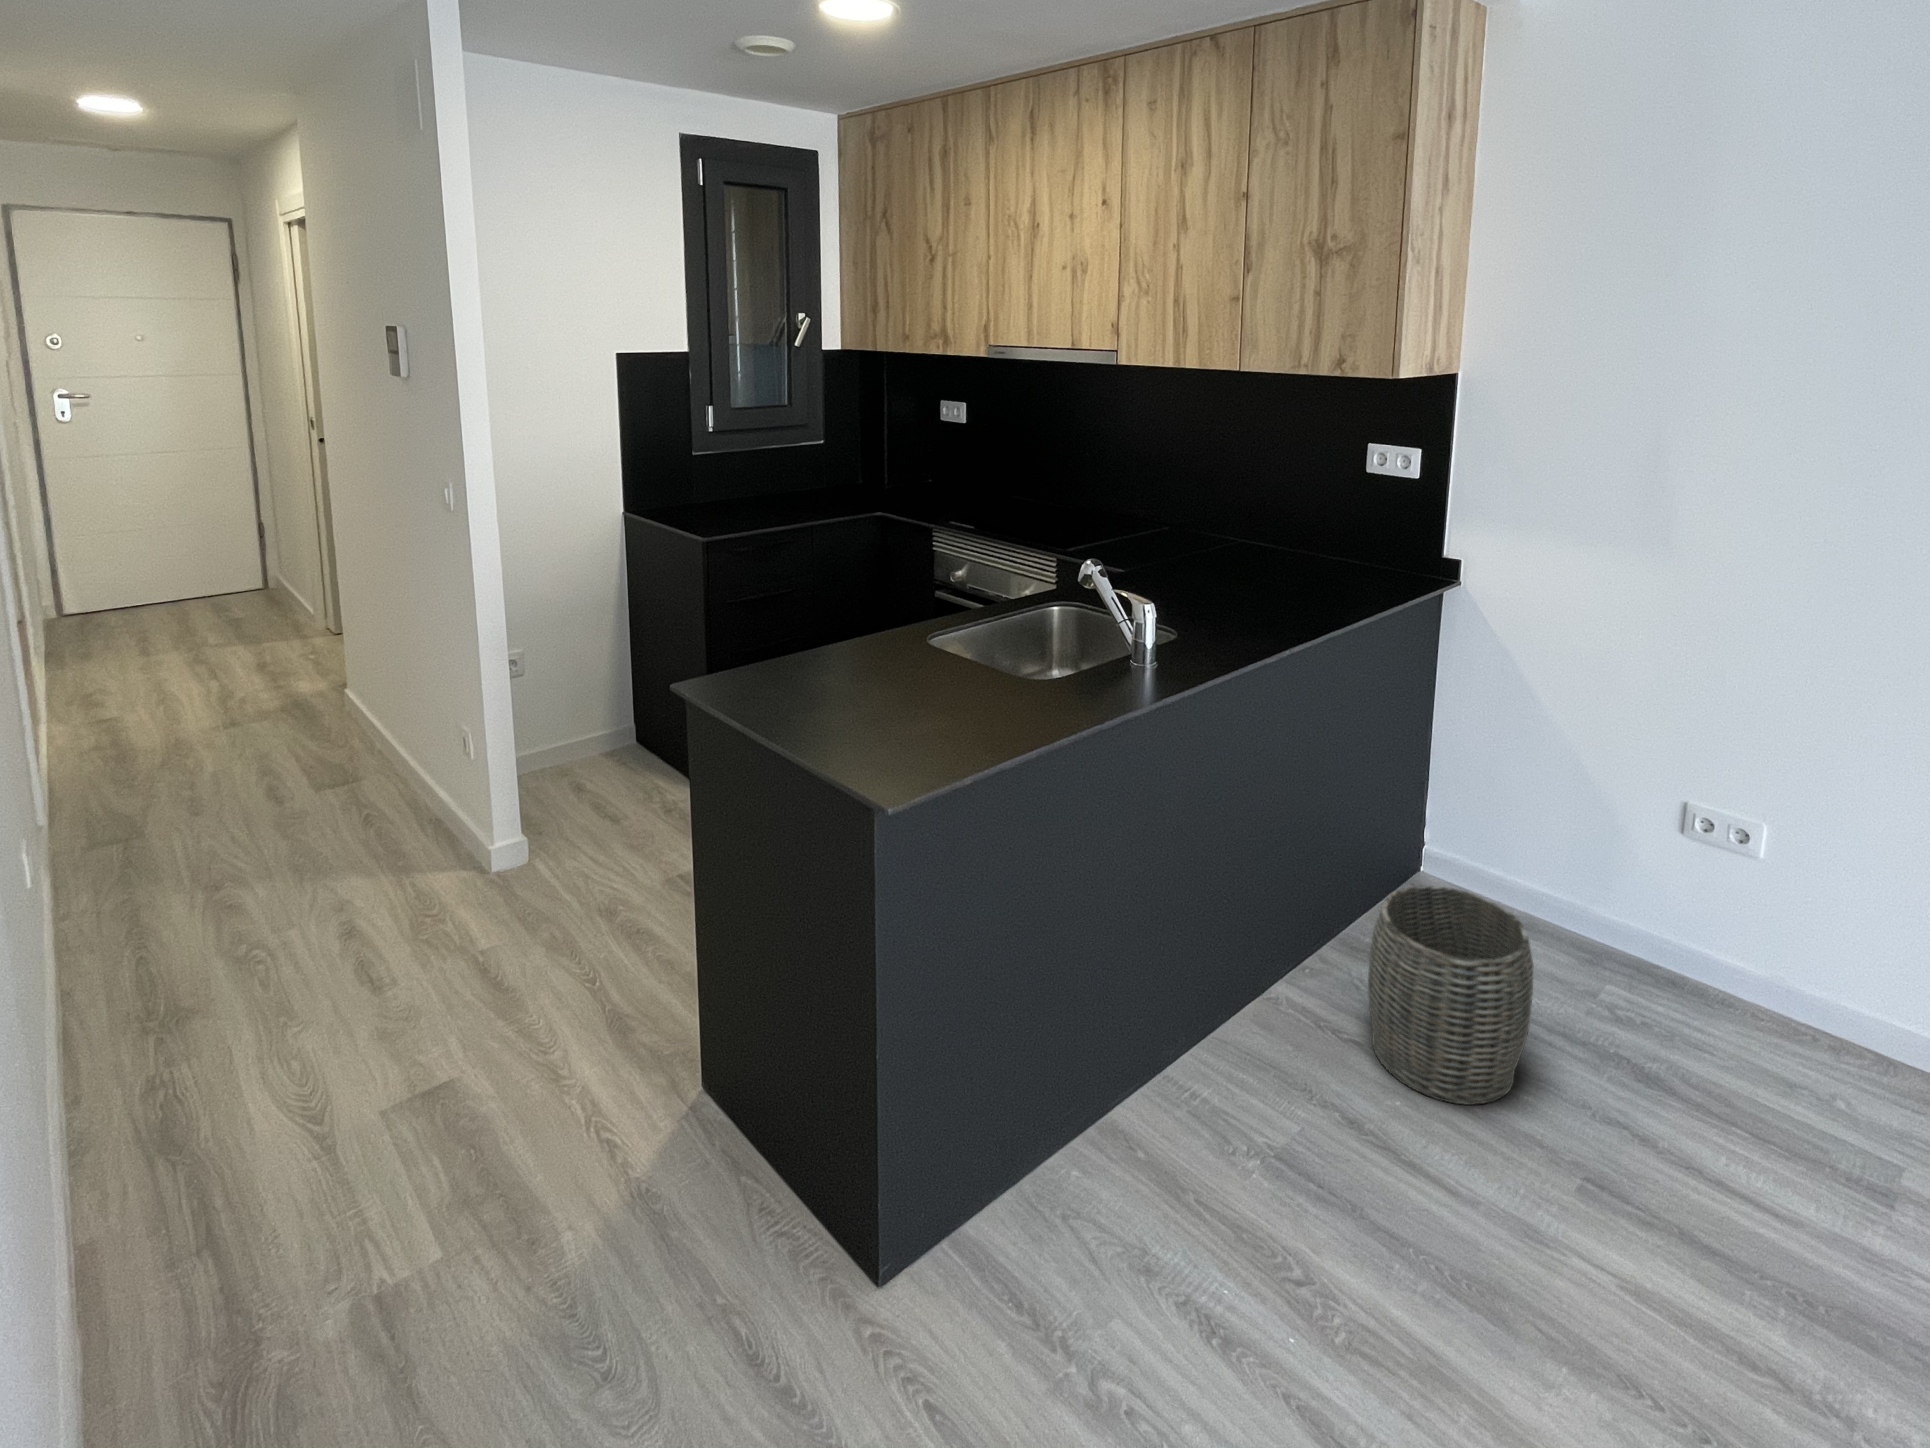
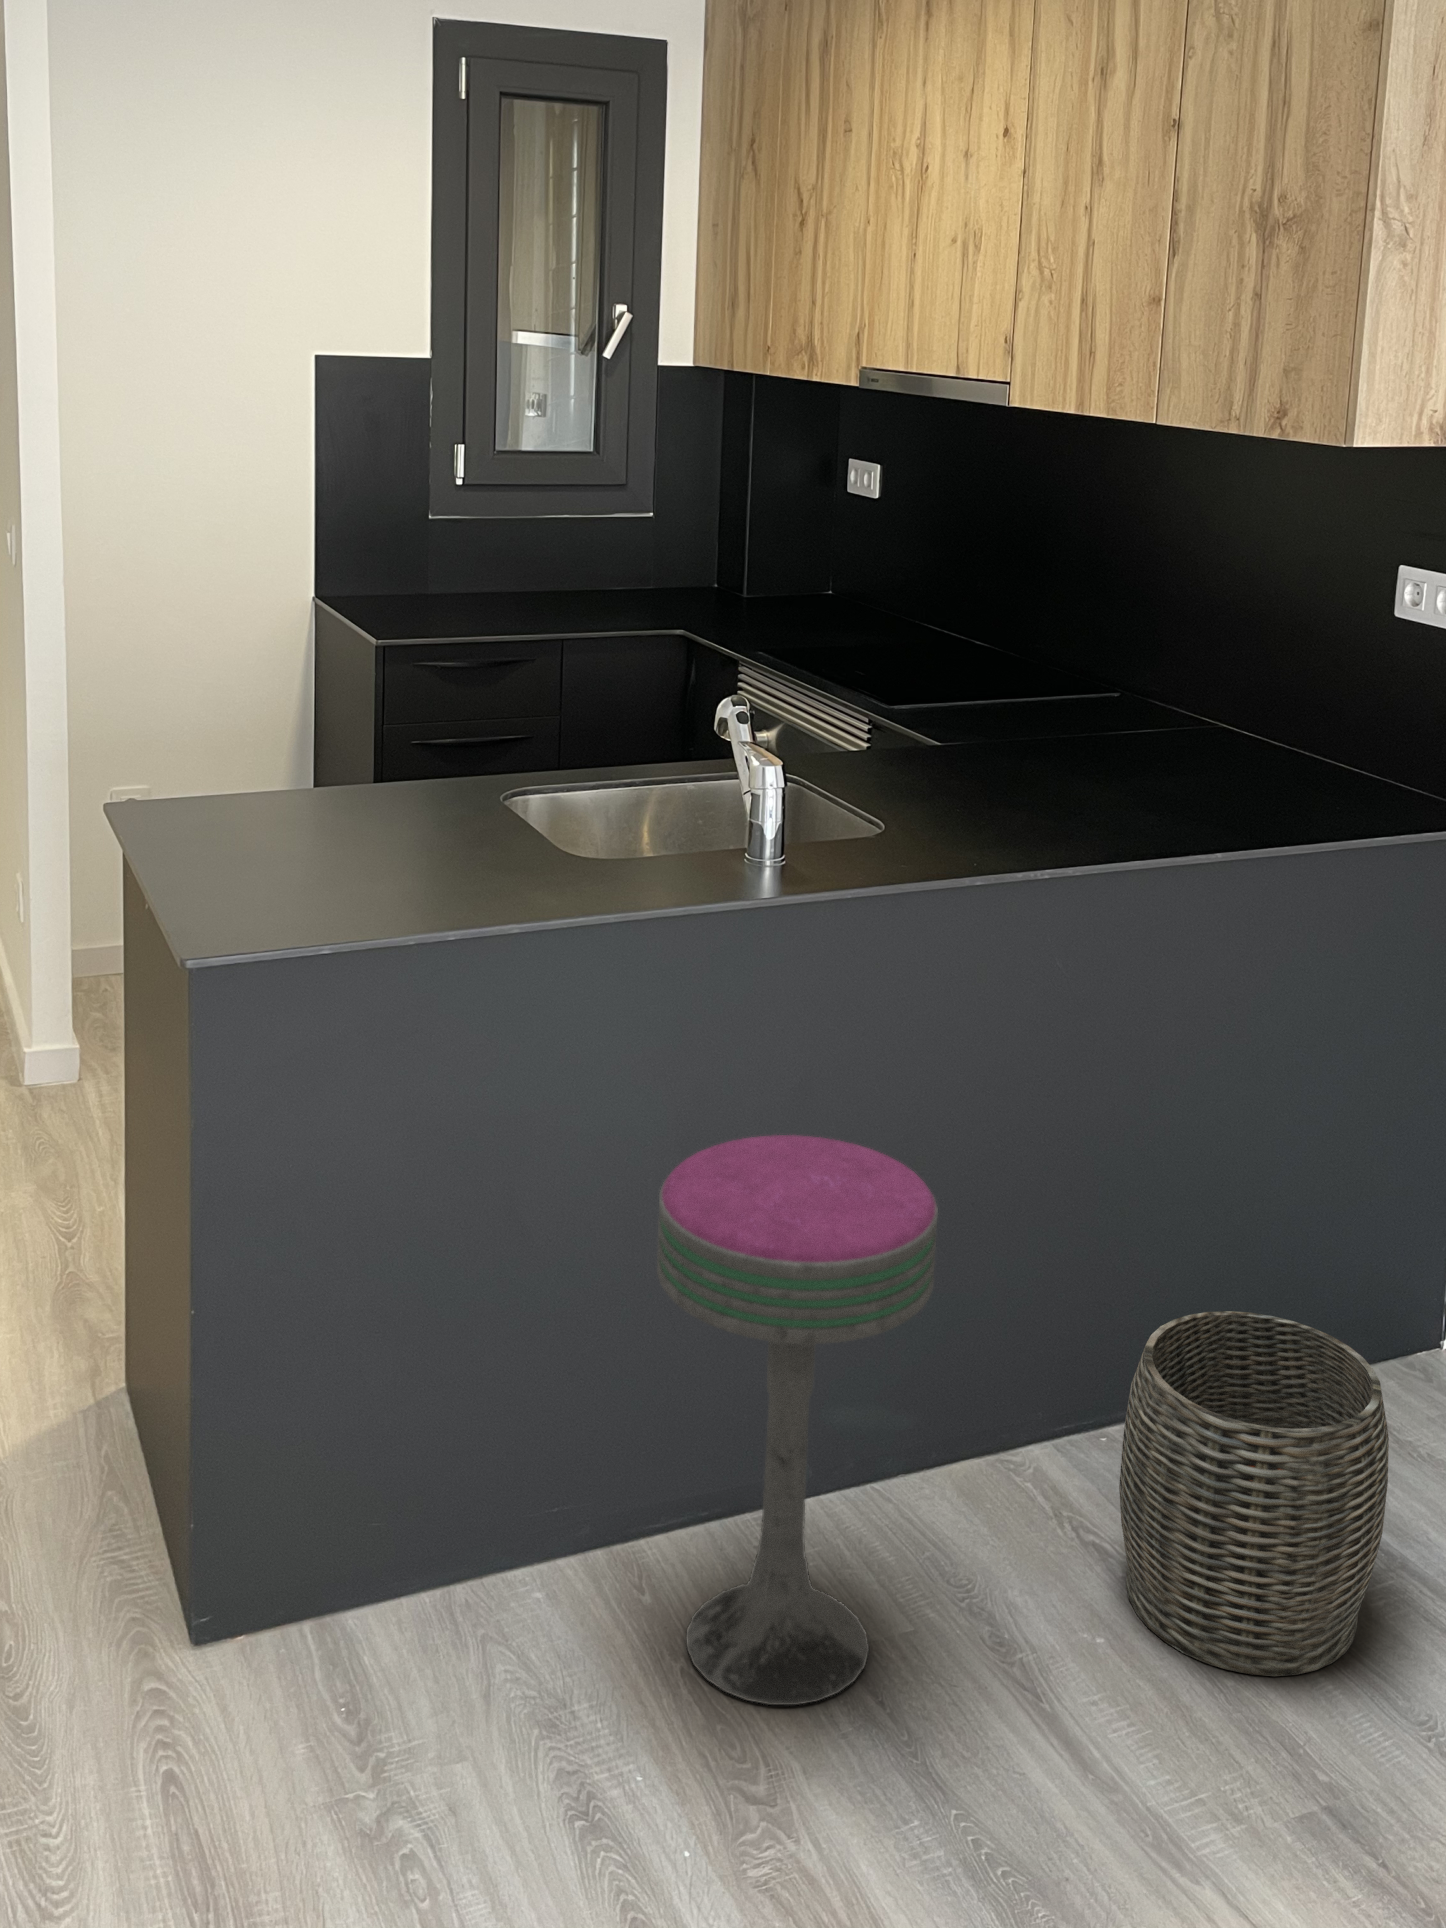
bar stool: none [1155,837,1341,1212] -> present [657,1135,938,1705]

